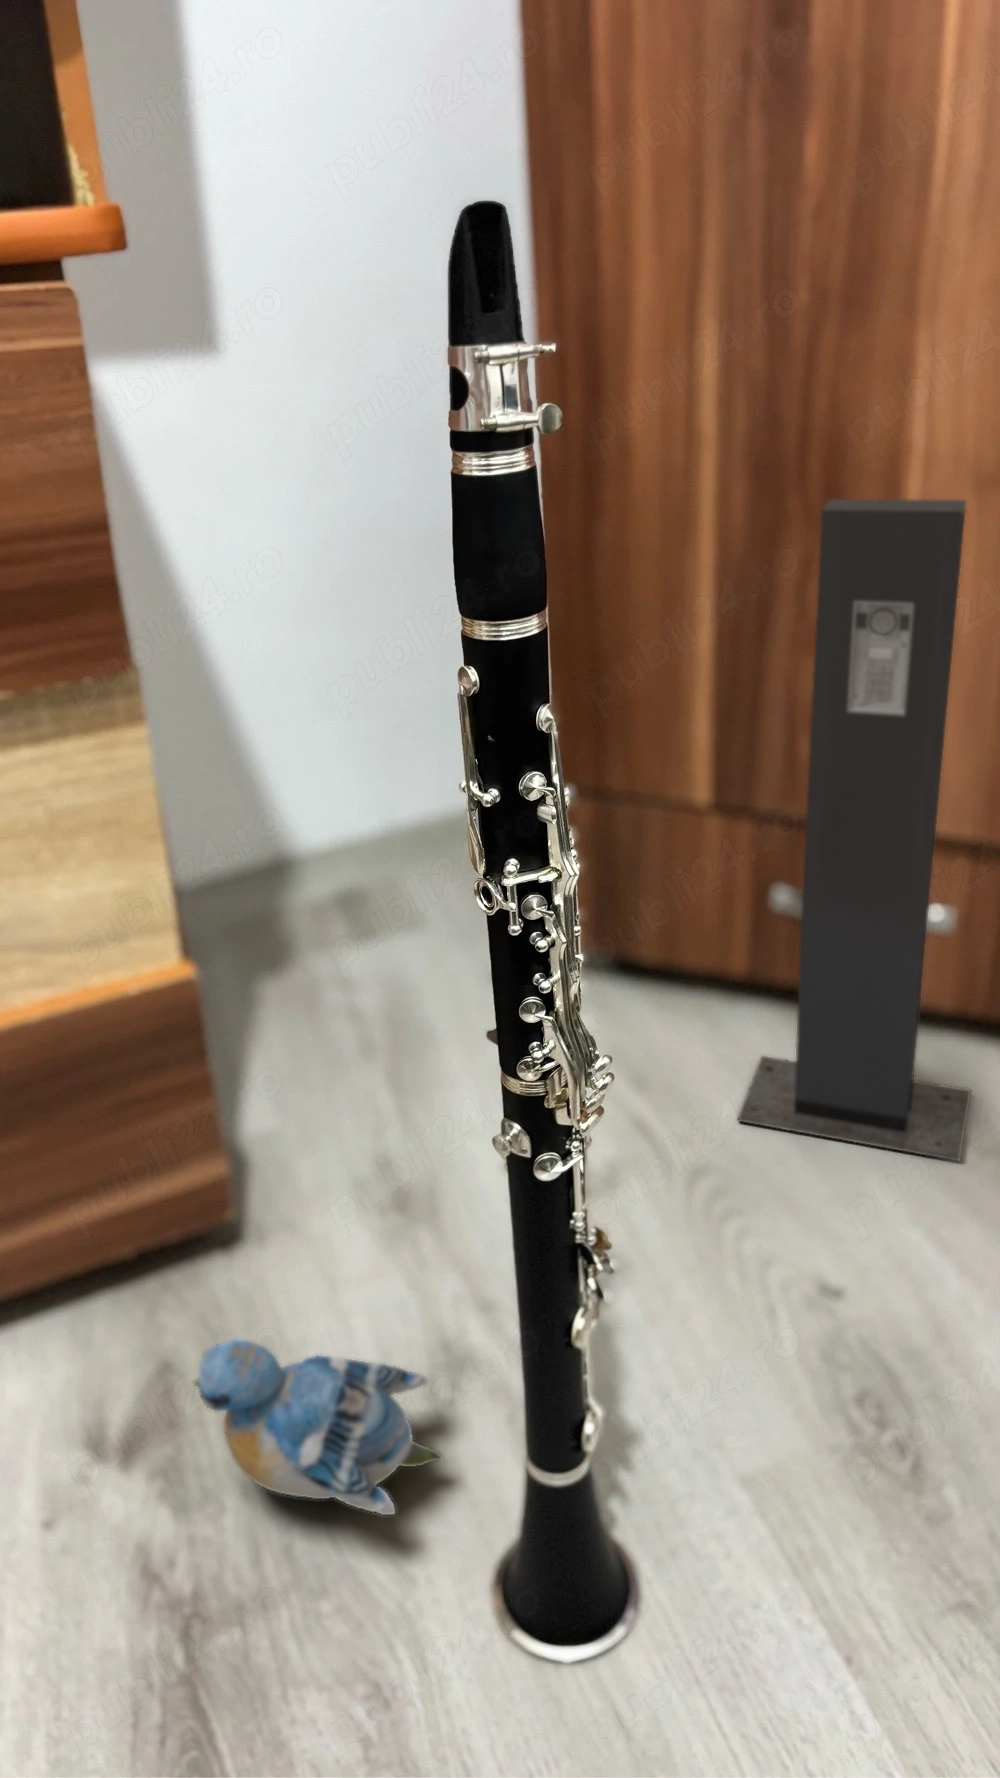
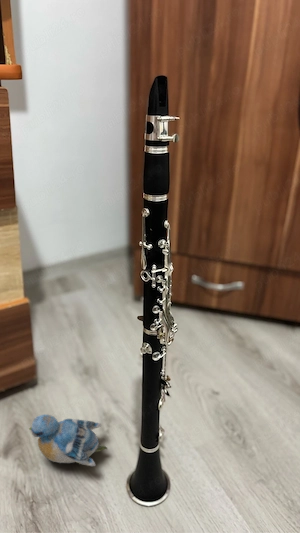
speaker: present [738,499,971,1161] -> none [184,164,257,356]

